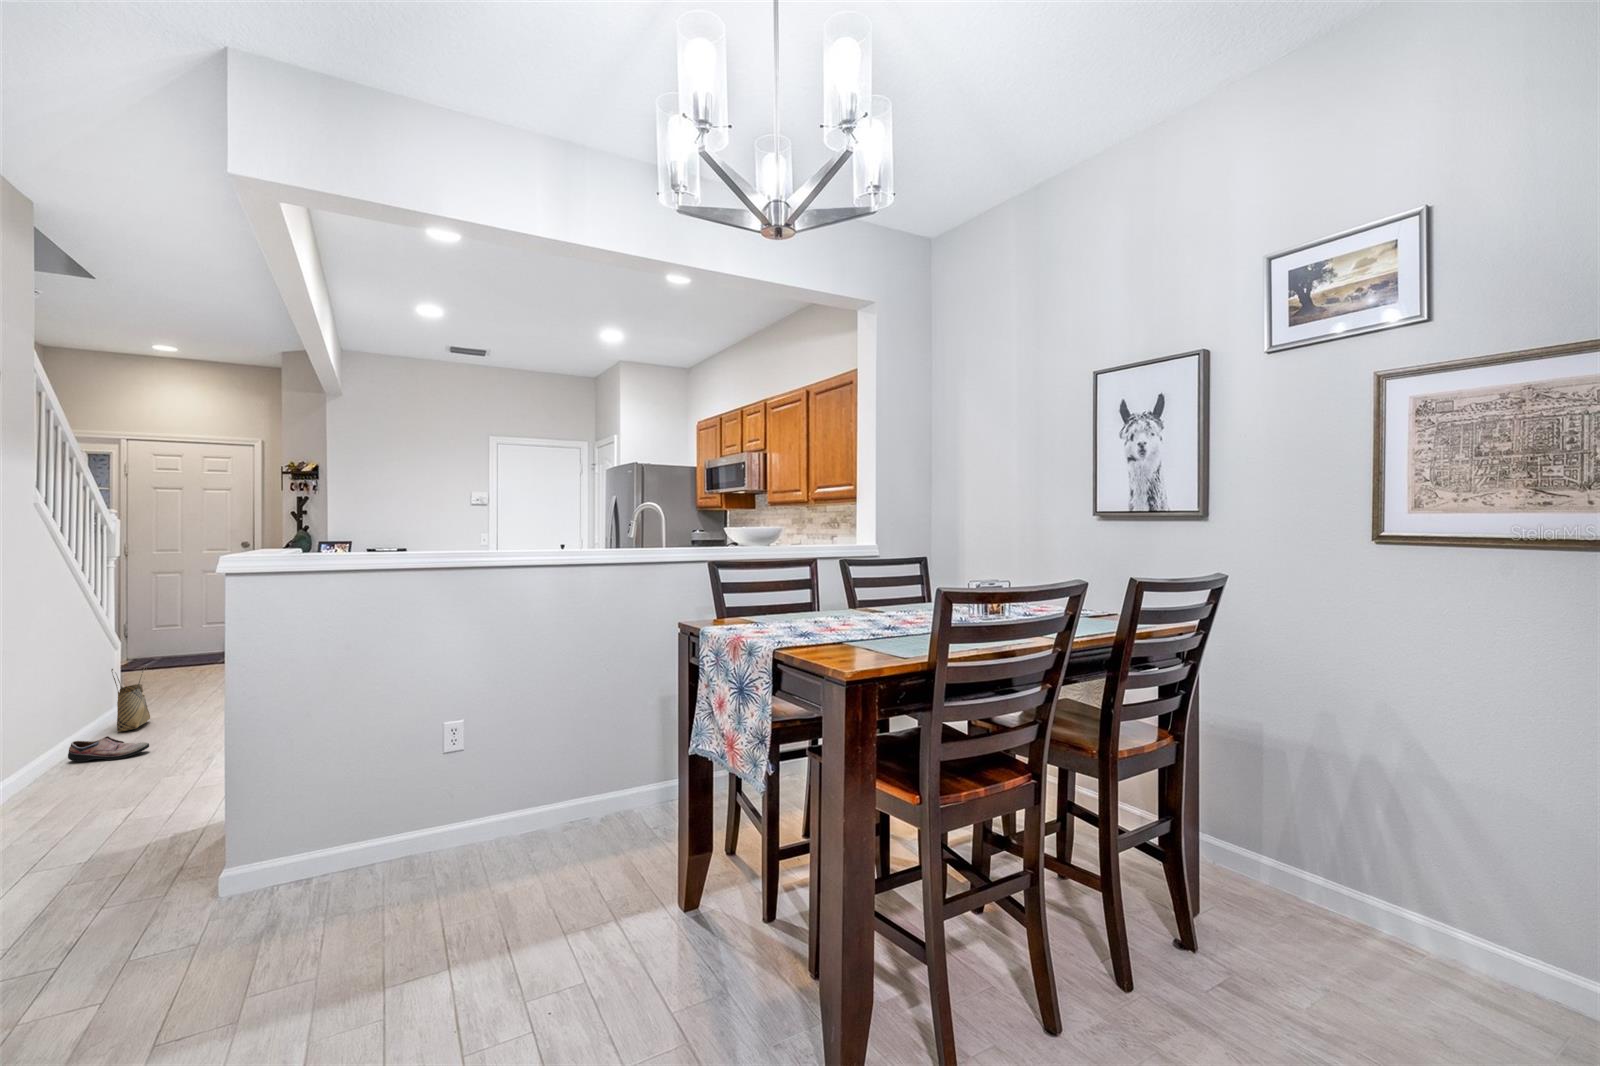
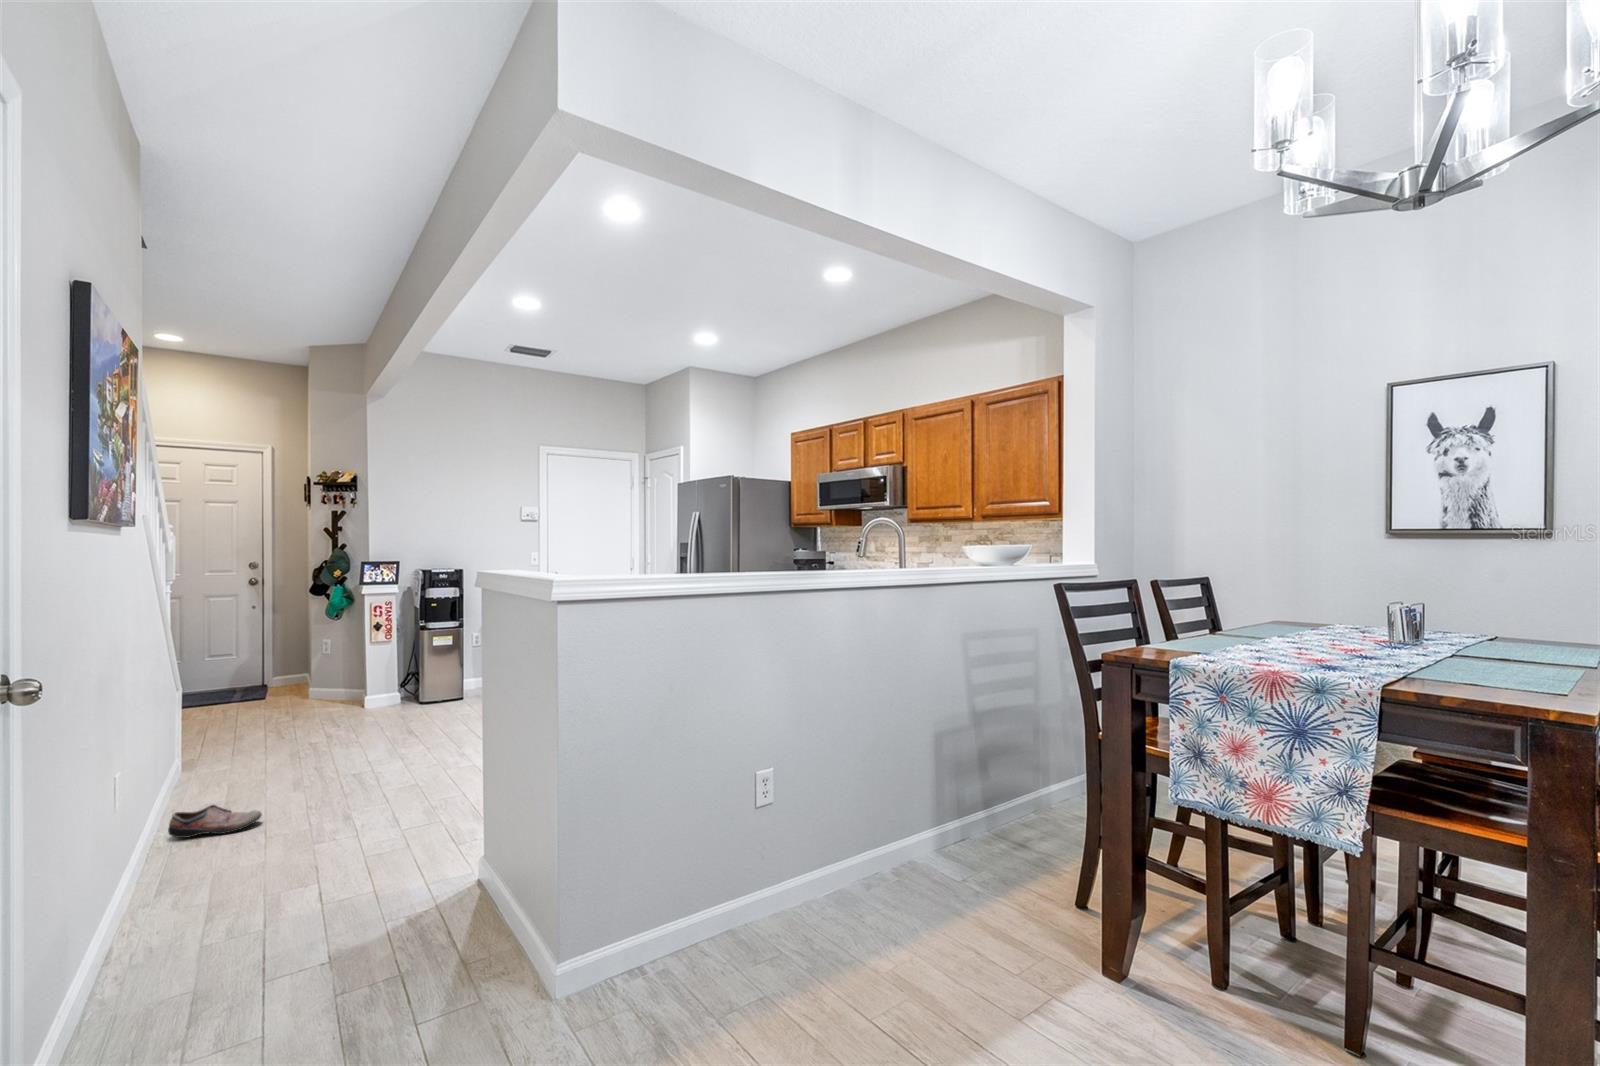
woven basket: present [111,665,150,732] -> none [182,713,224,798]

